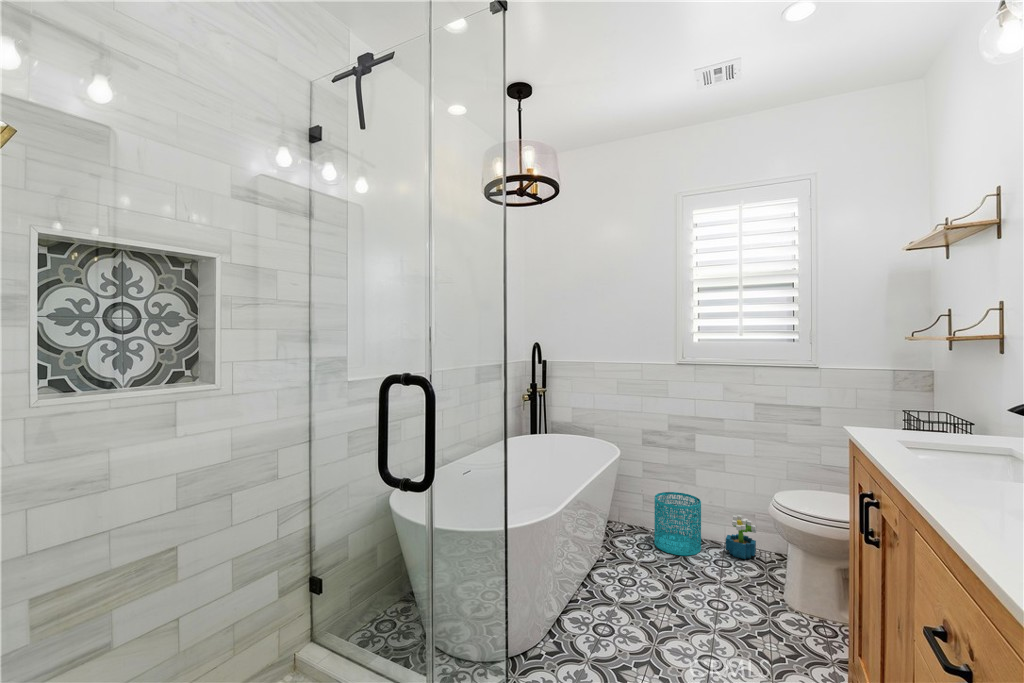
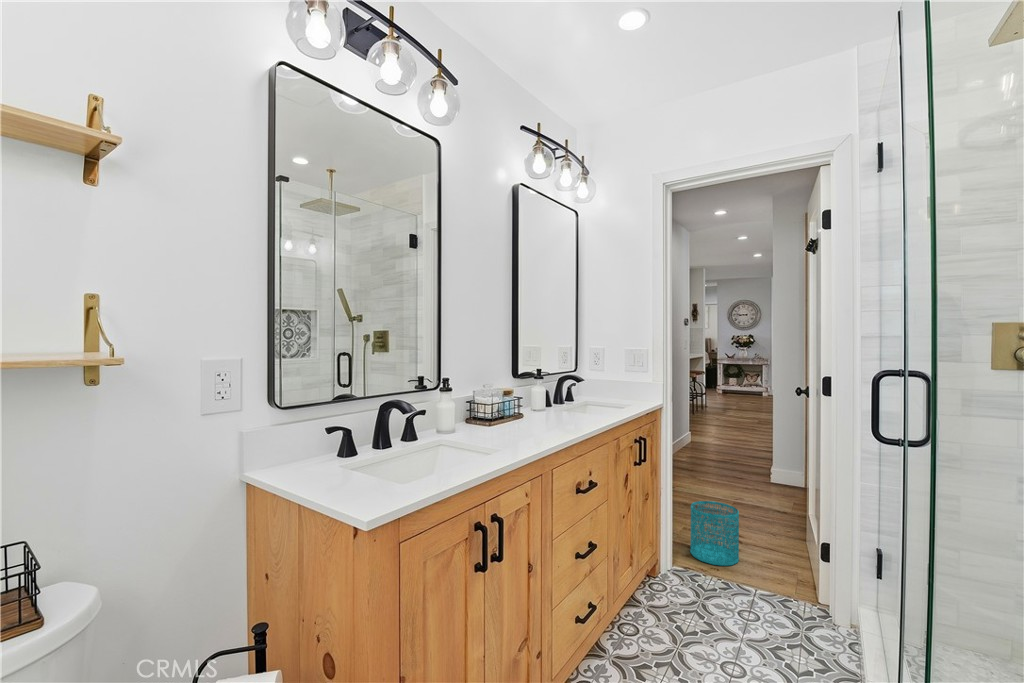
decorative plant: present [726,515,756,559] -> none [765,527,798,573]

